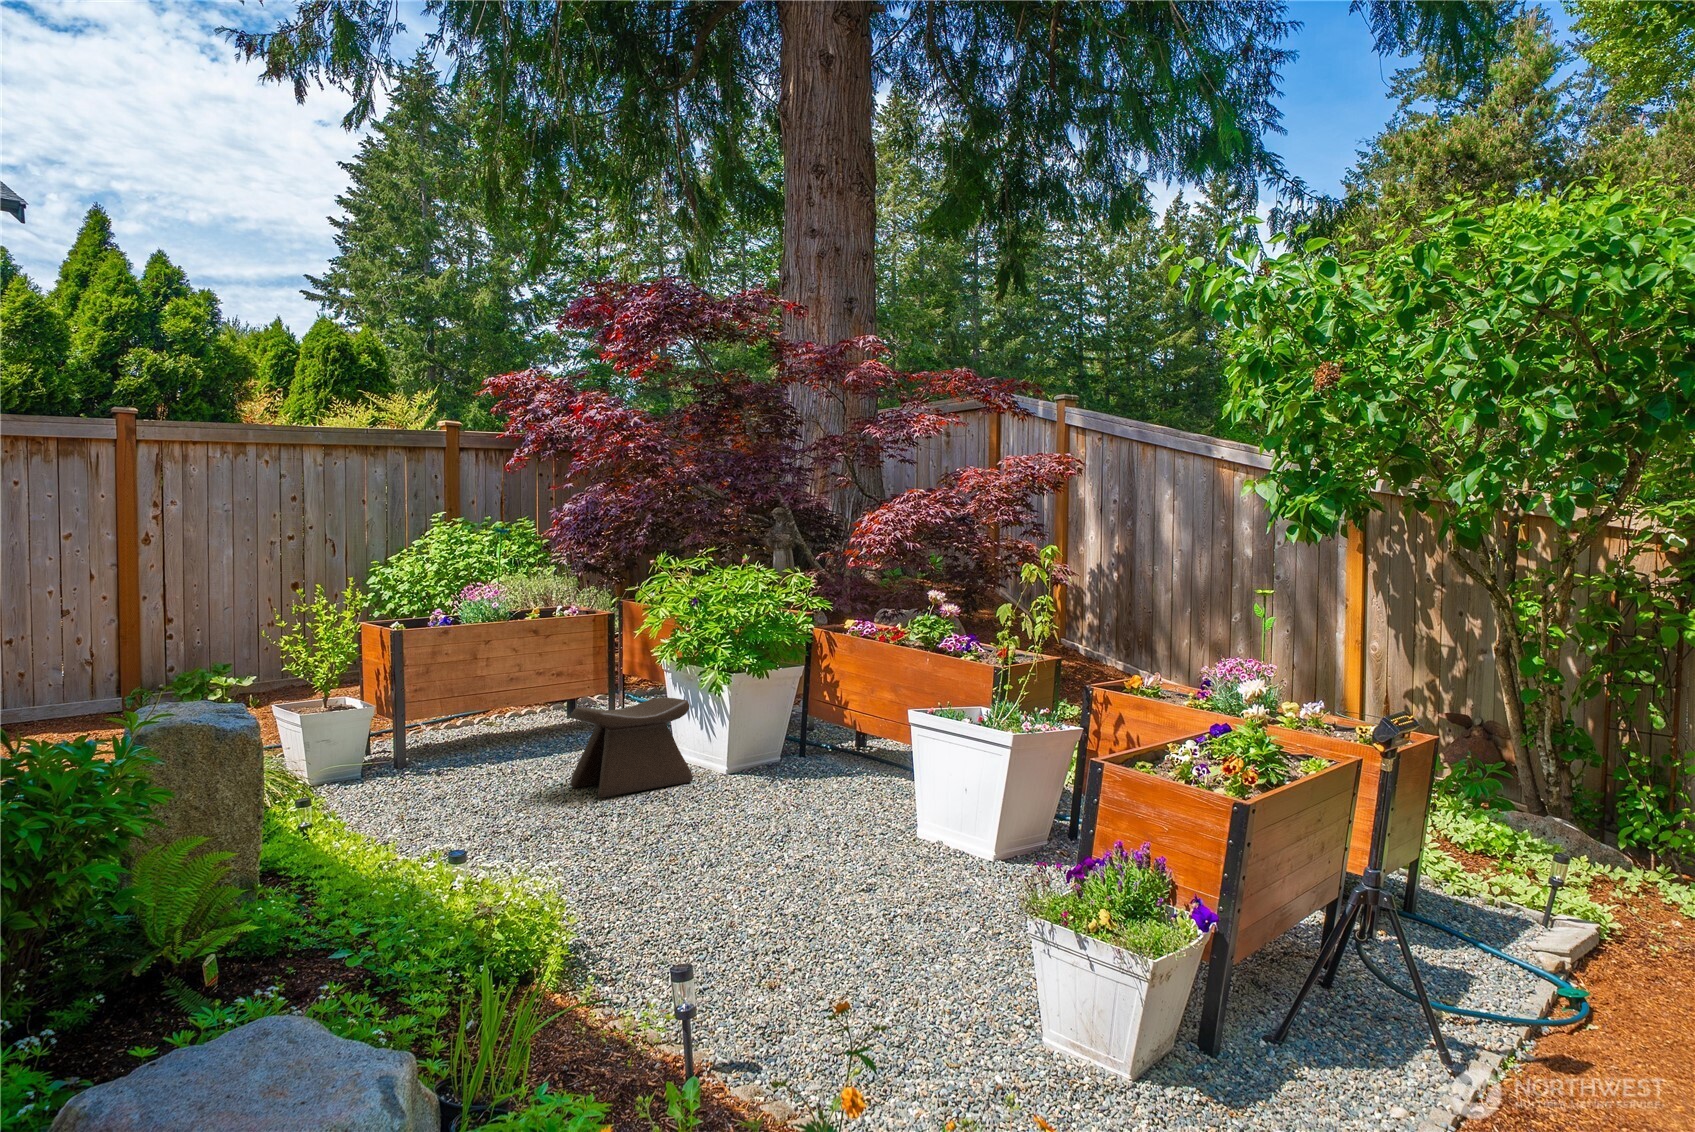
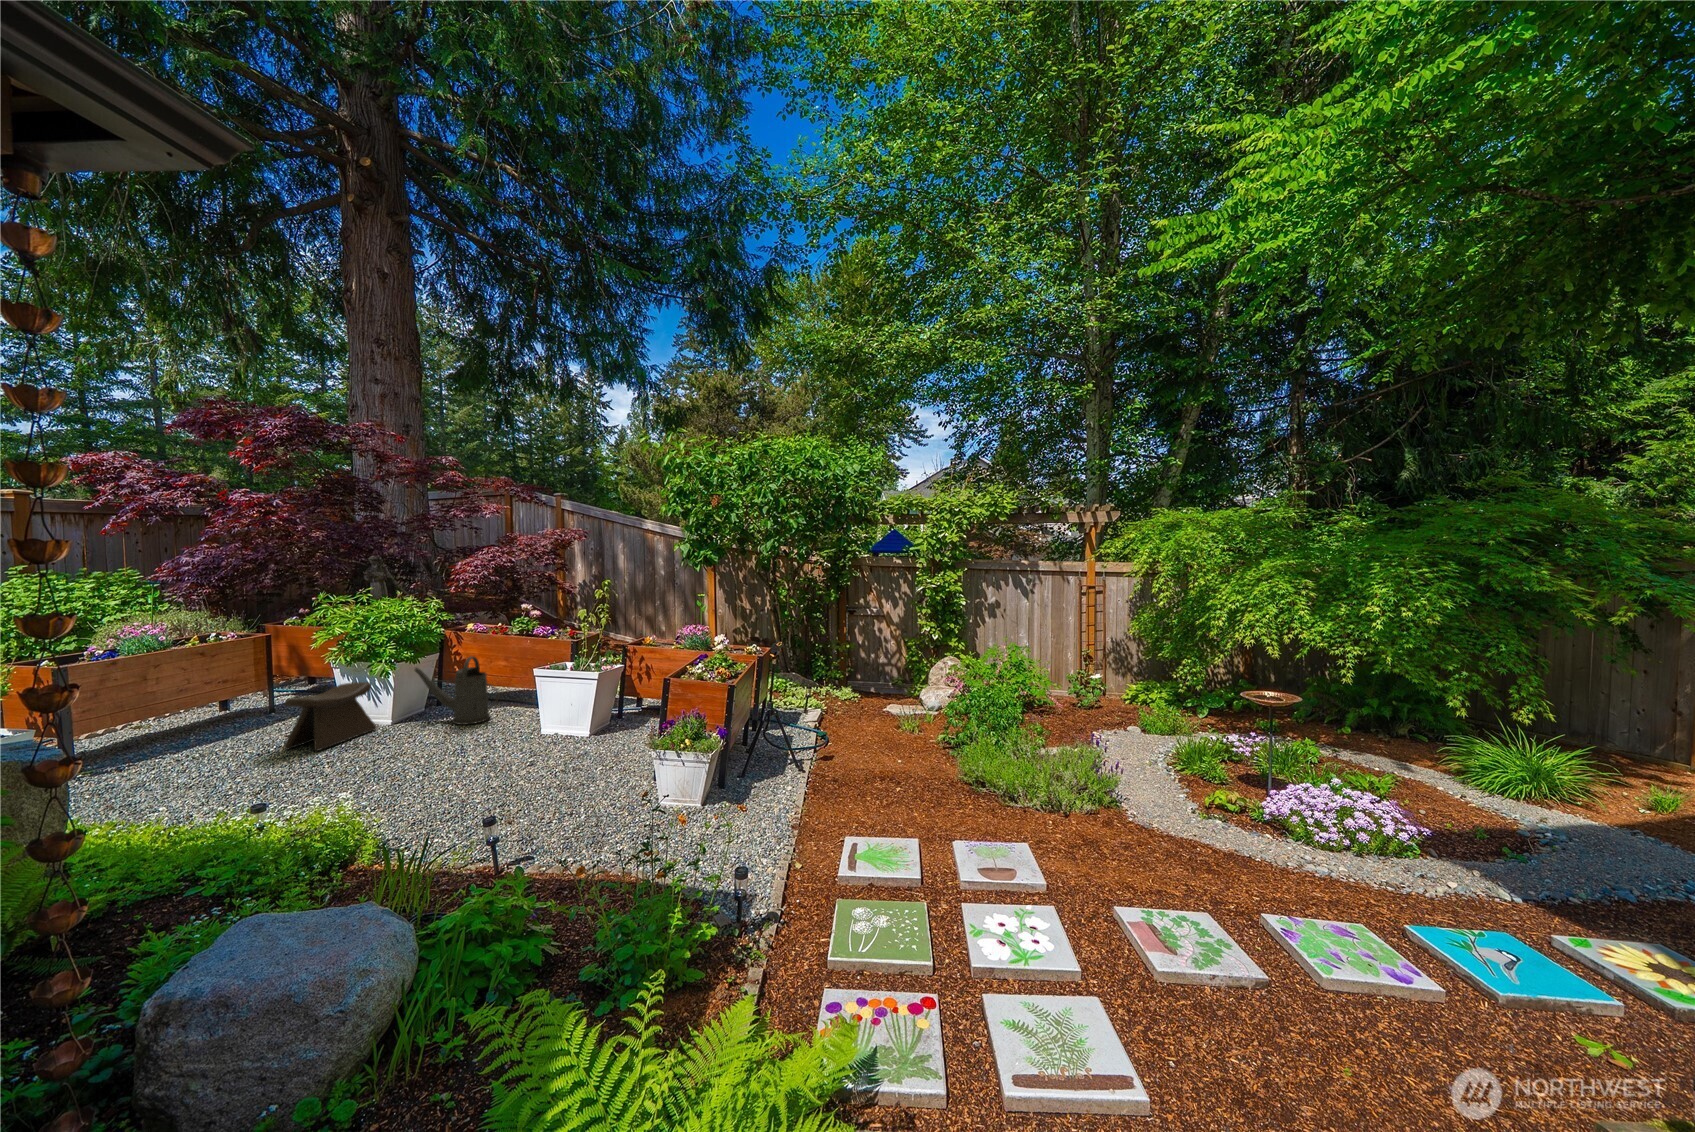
watering can: none [754,676,869,801] -> present [415,656,499,725]

